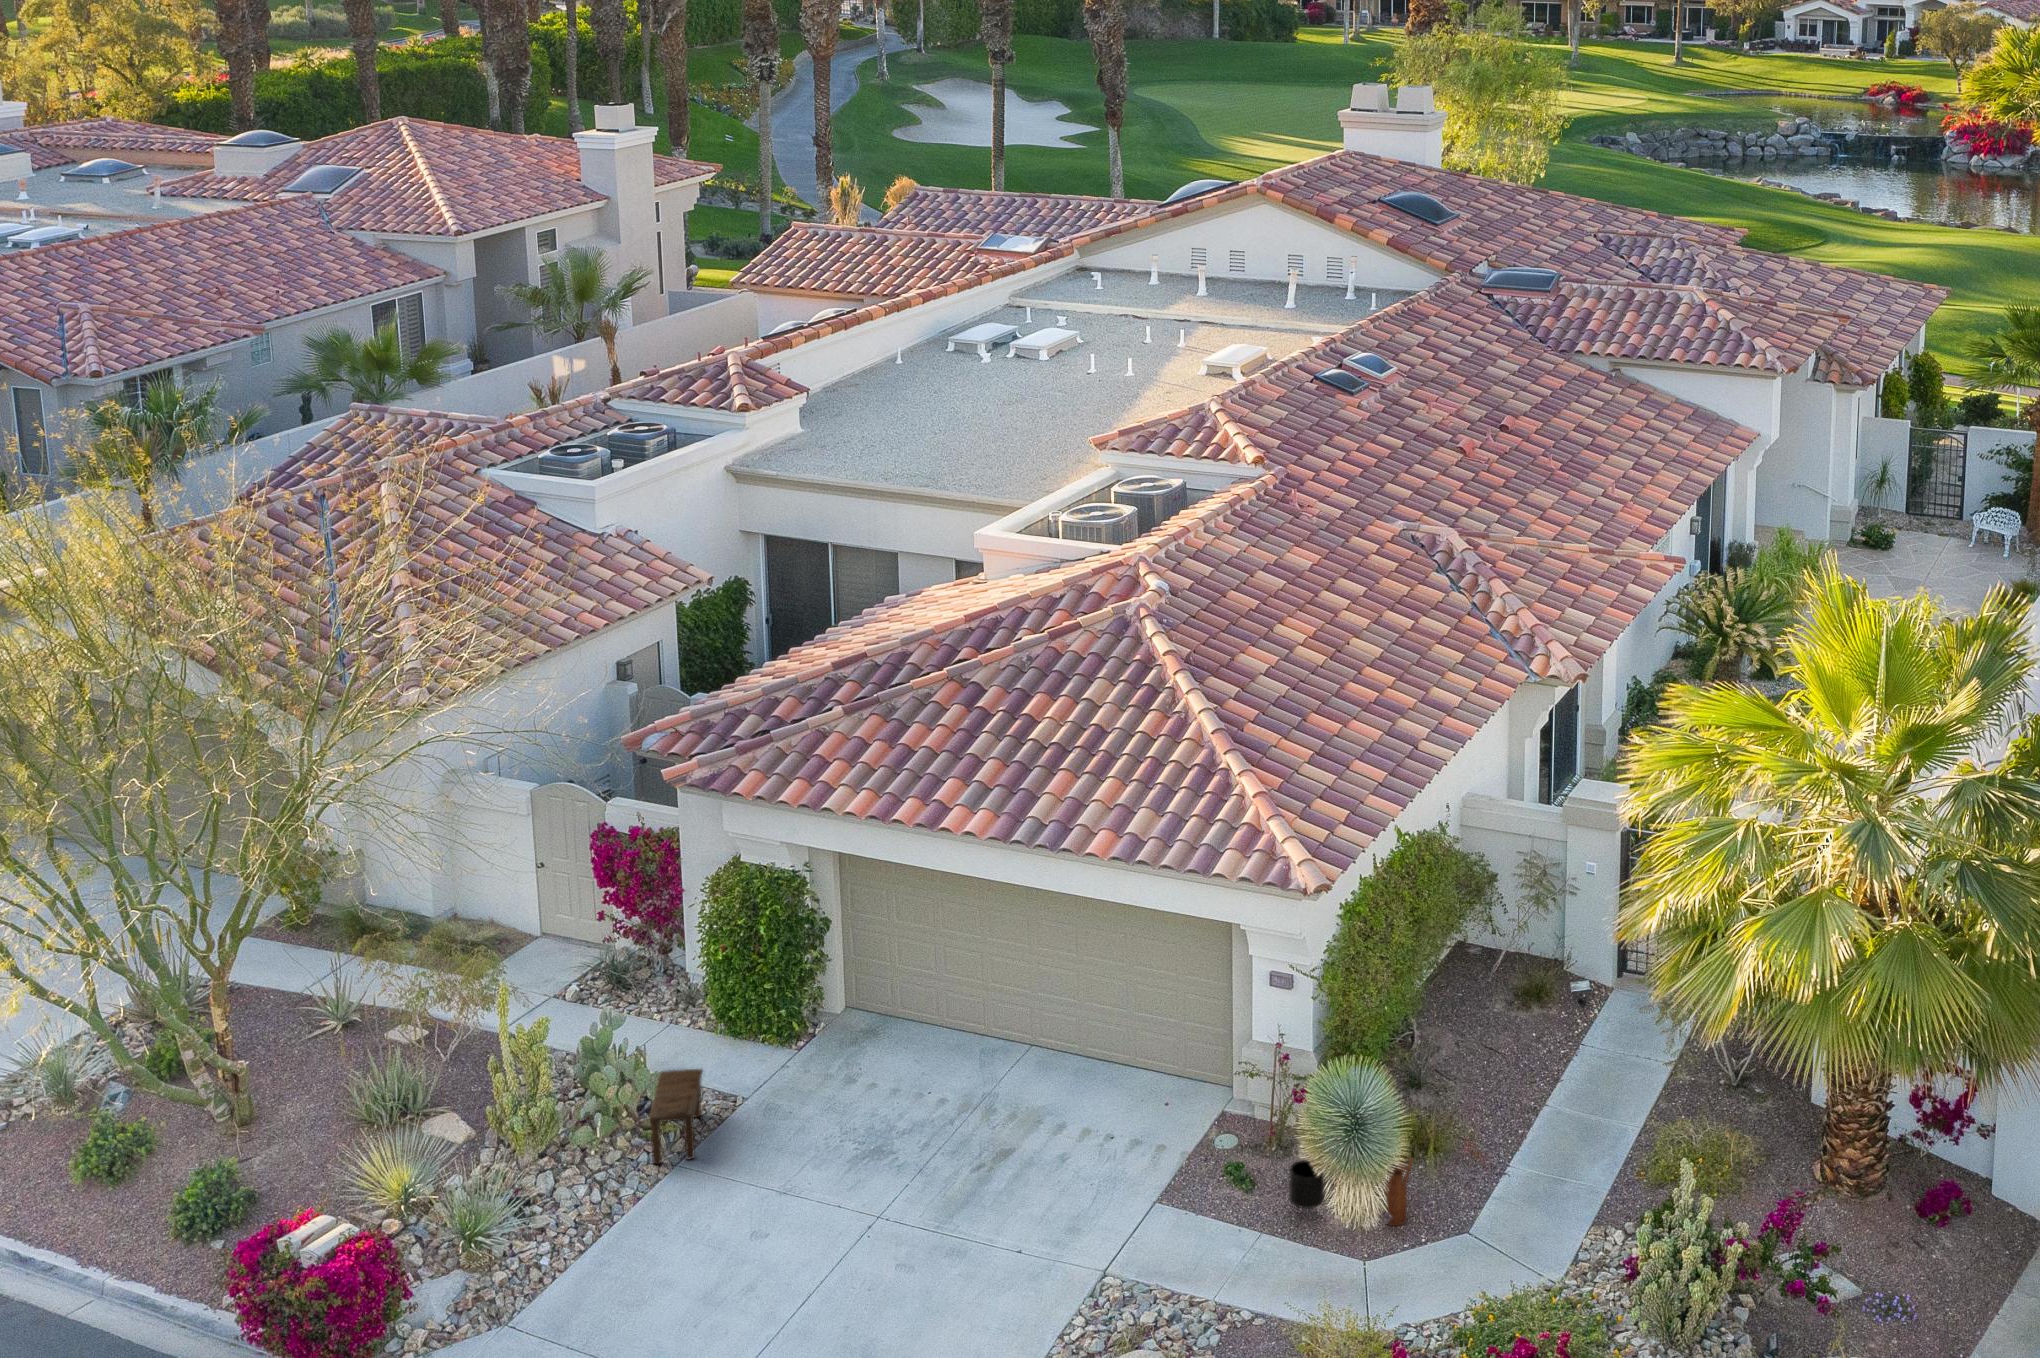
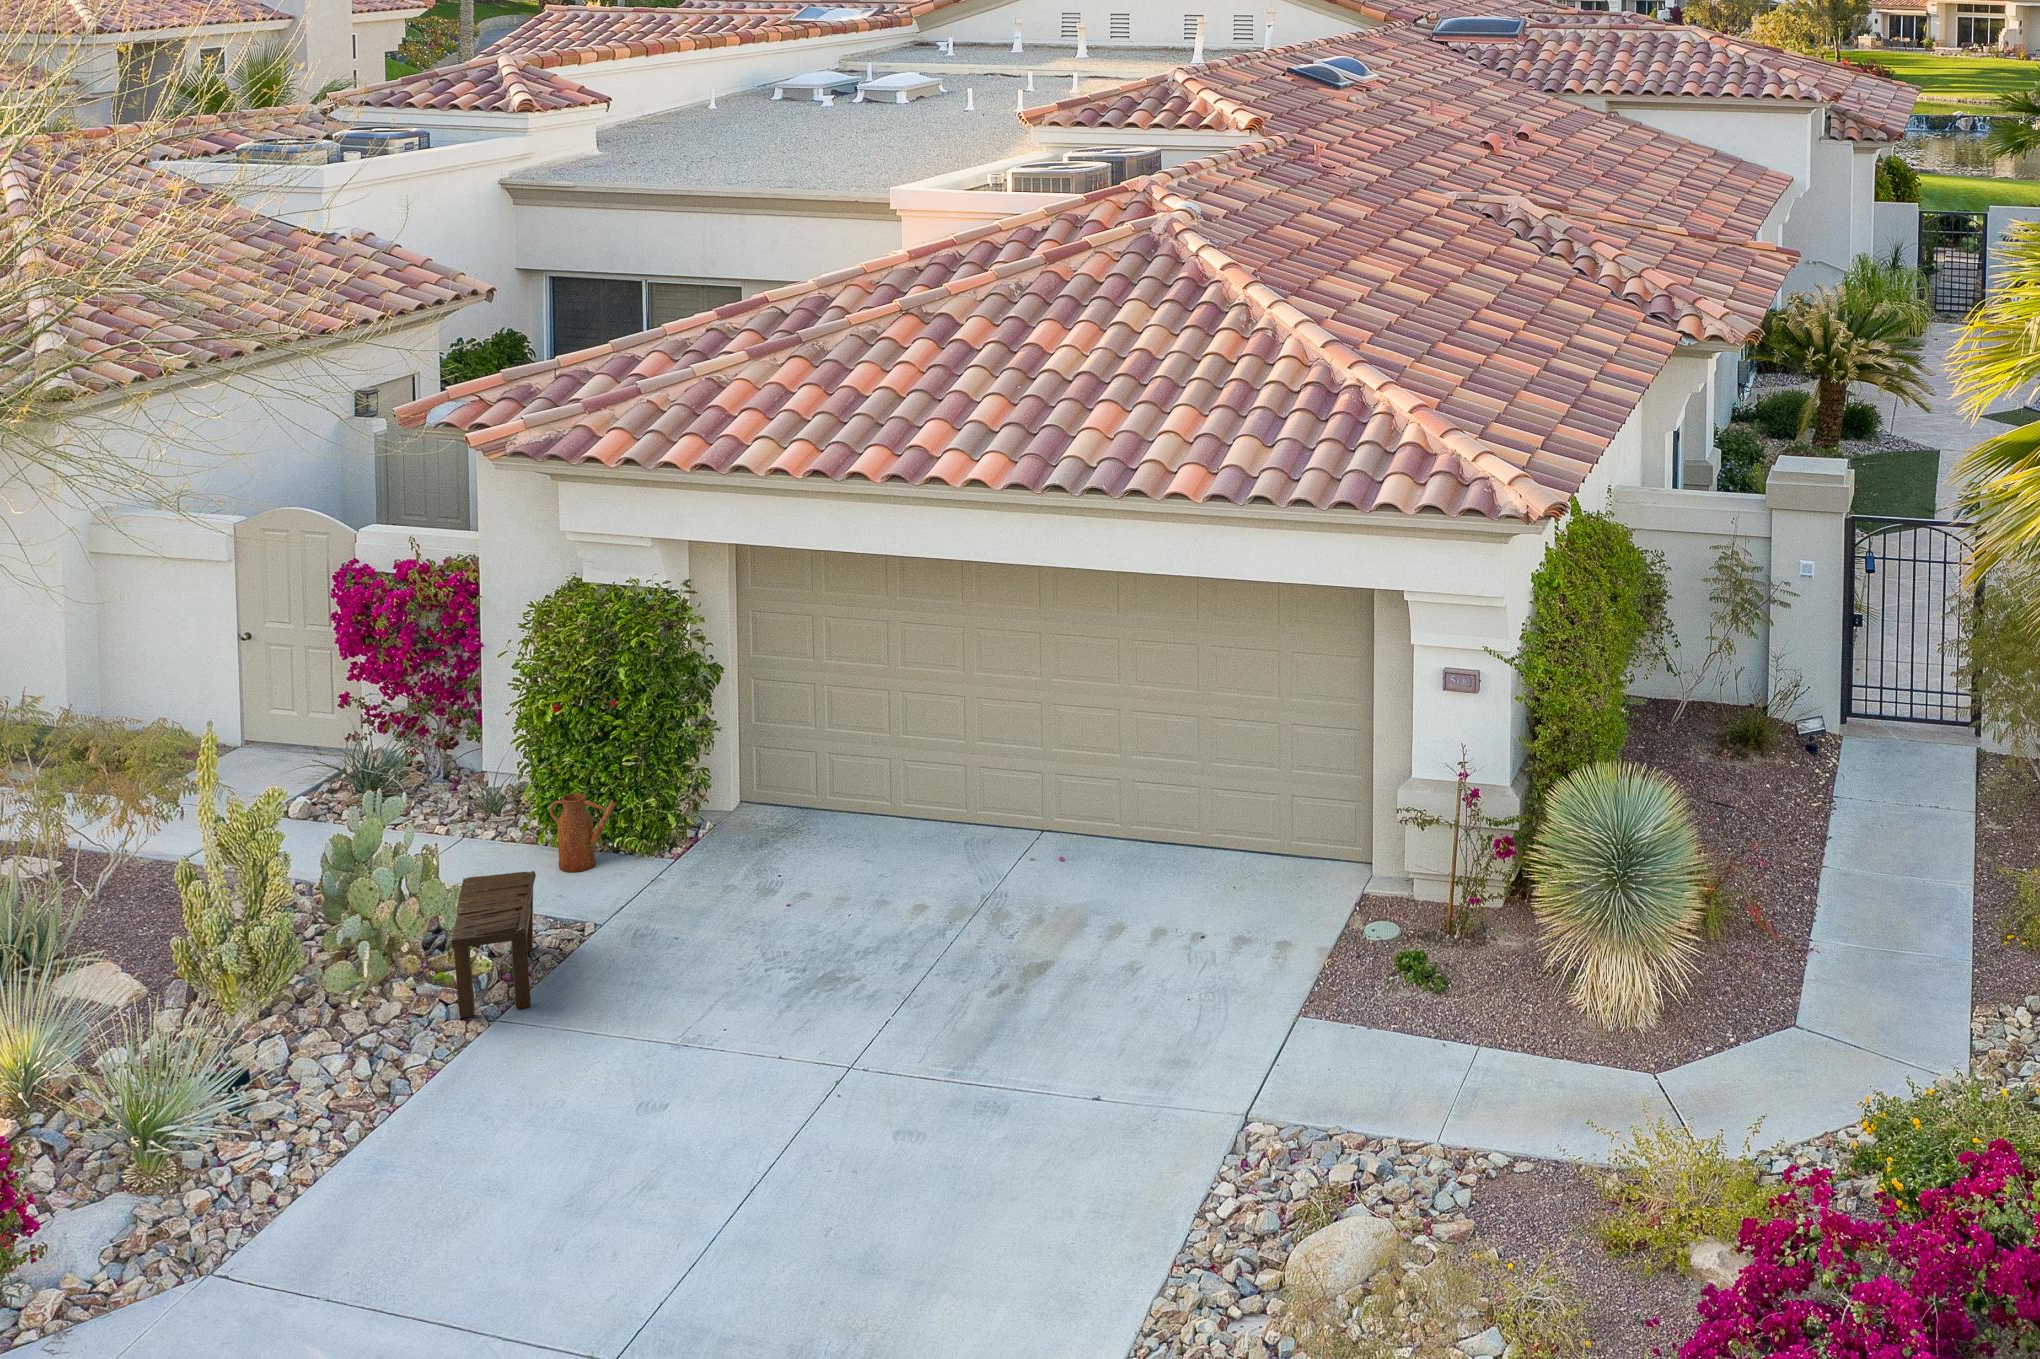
watering can: present [1385,1158,1413,1226] -> present [549,793,617,872]
planter: present [1289,1160,1326,1210] -> none [1527,935,1587,1036]

